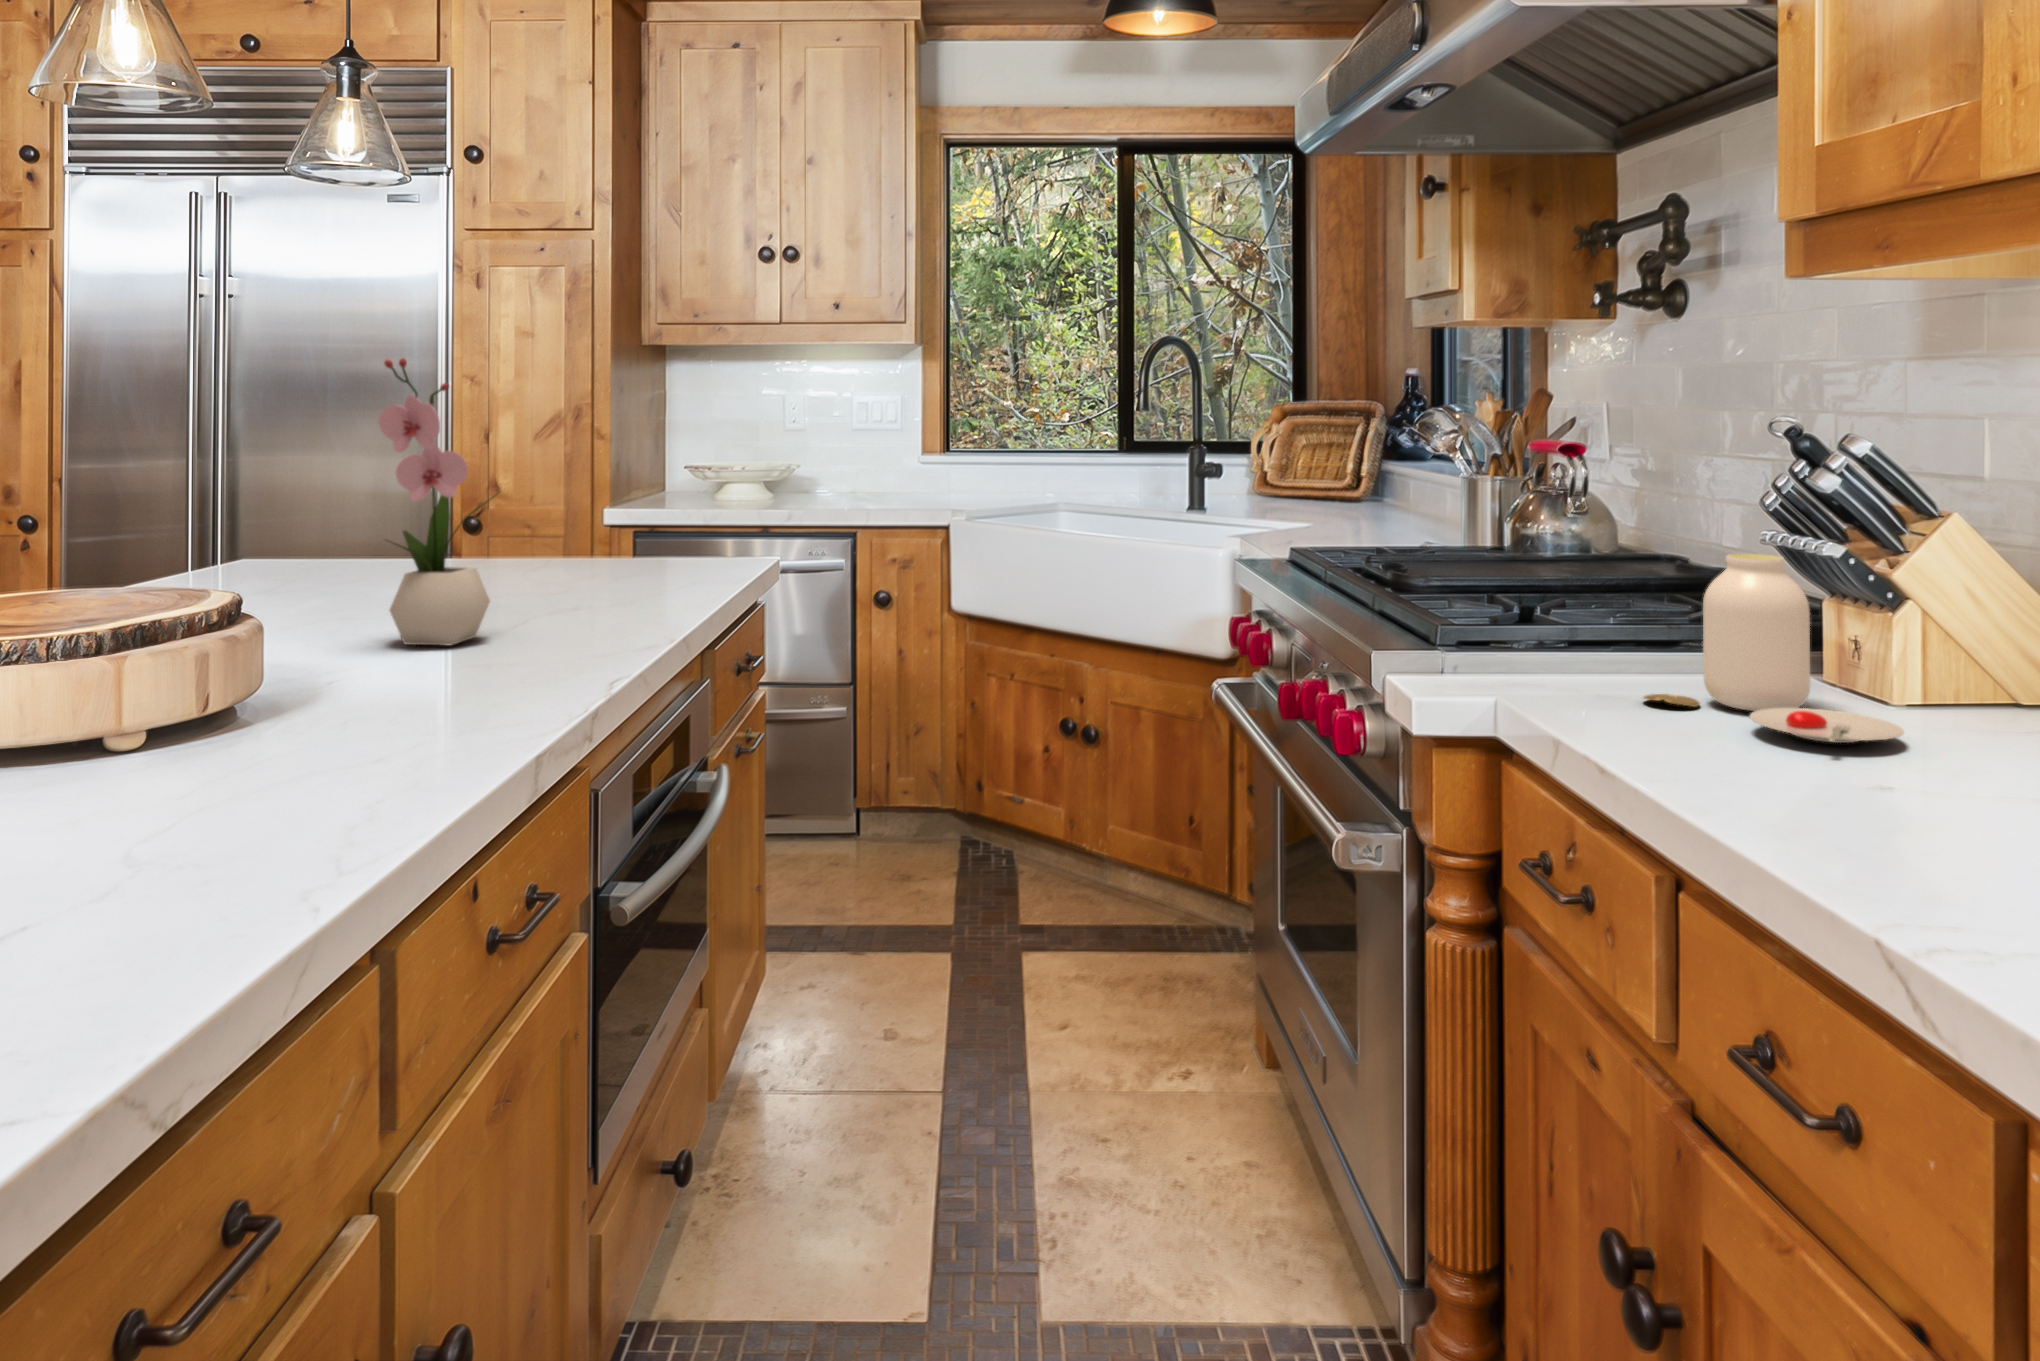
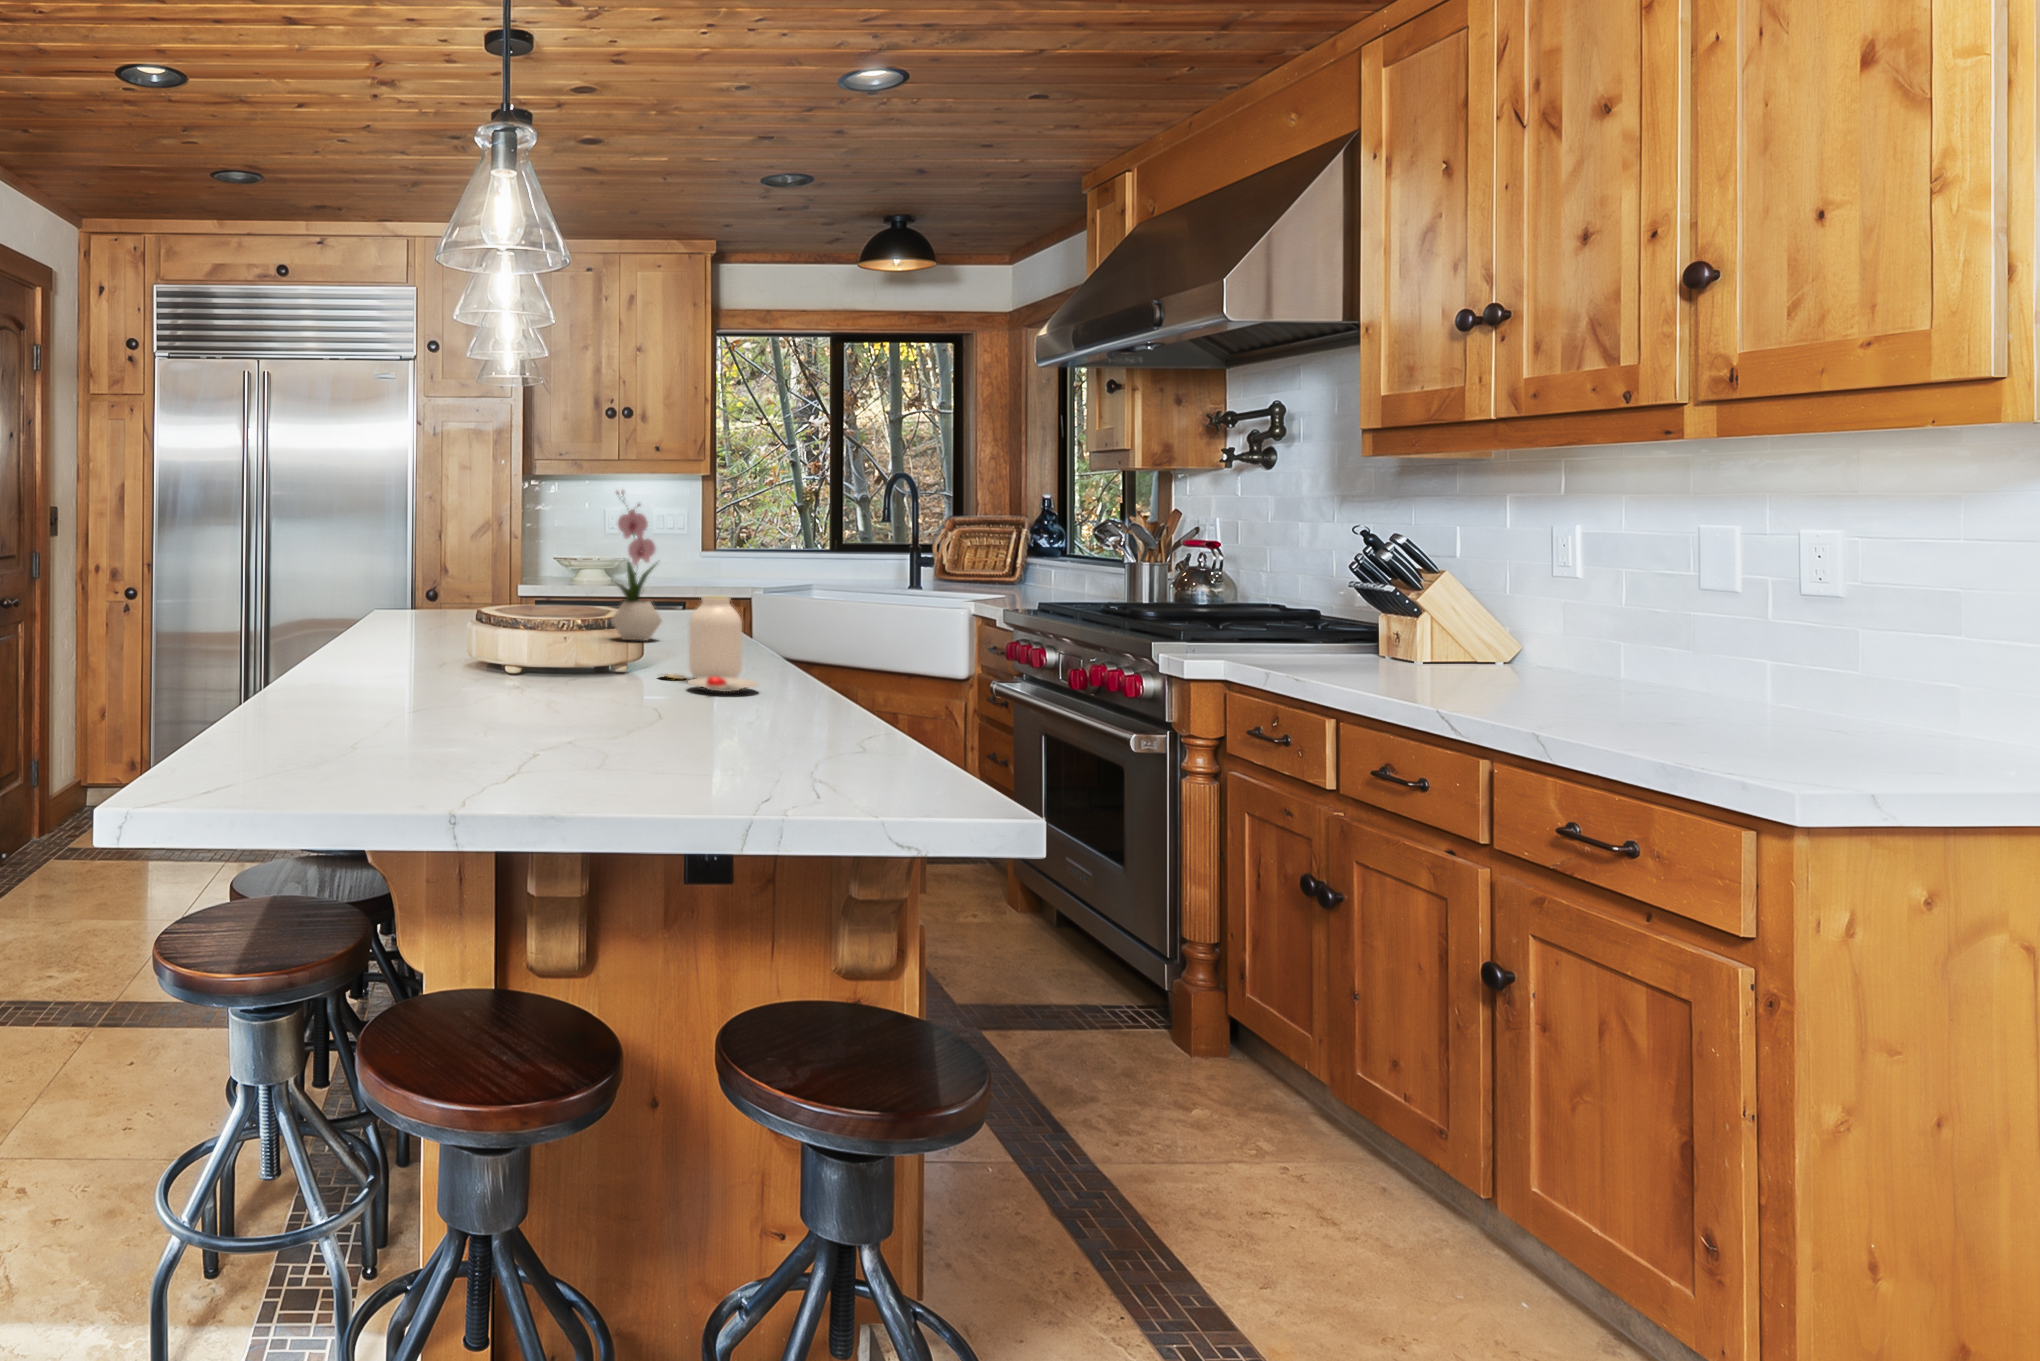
jar: present [1643,554,1904,743] -> present [666,596,759,692]

